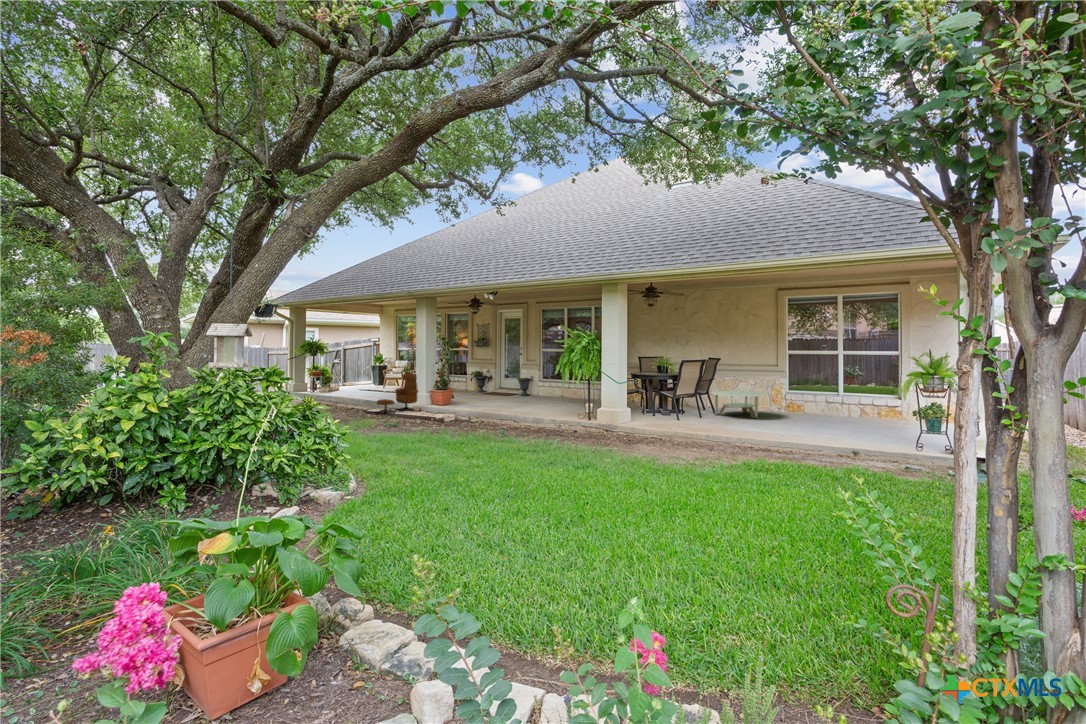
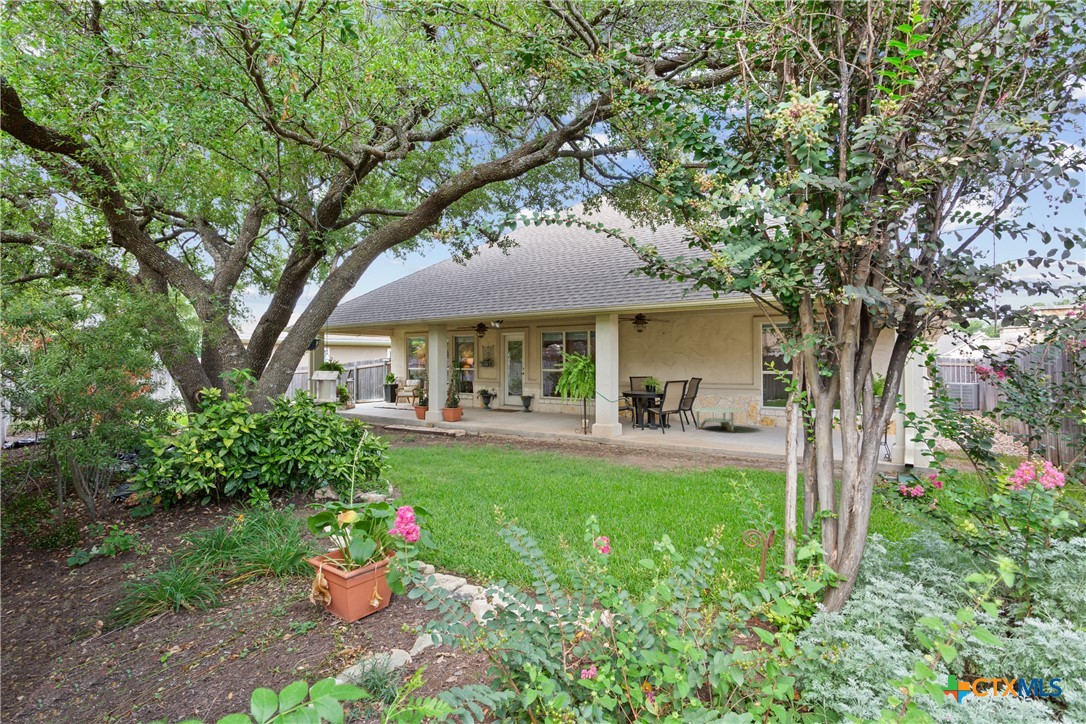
lounge chair: present [377,374,418,413] -> none [394,393,433,430]

